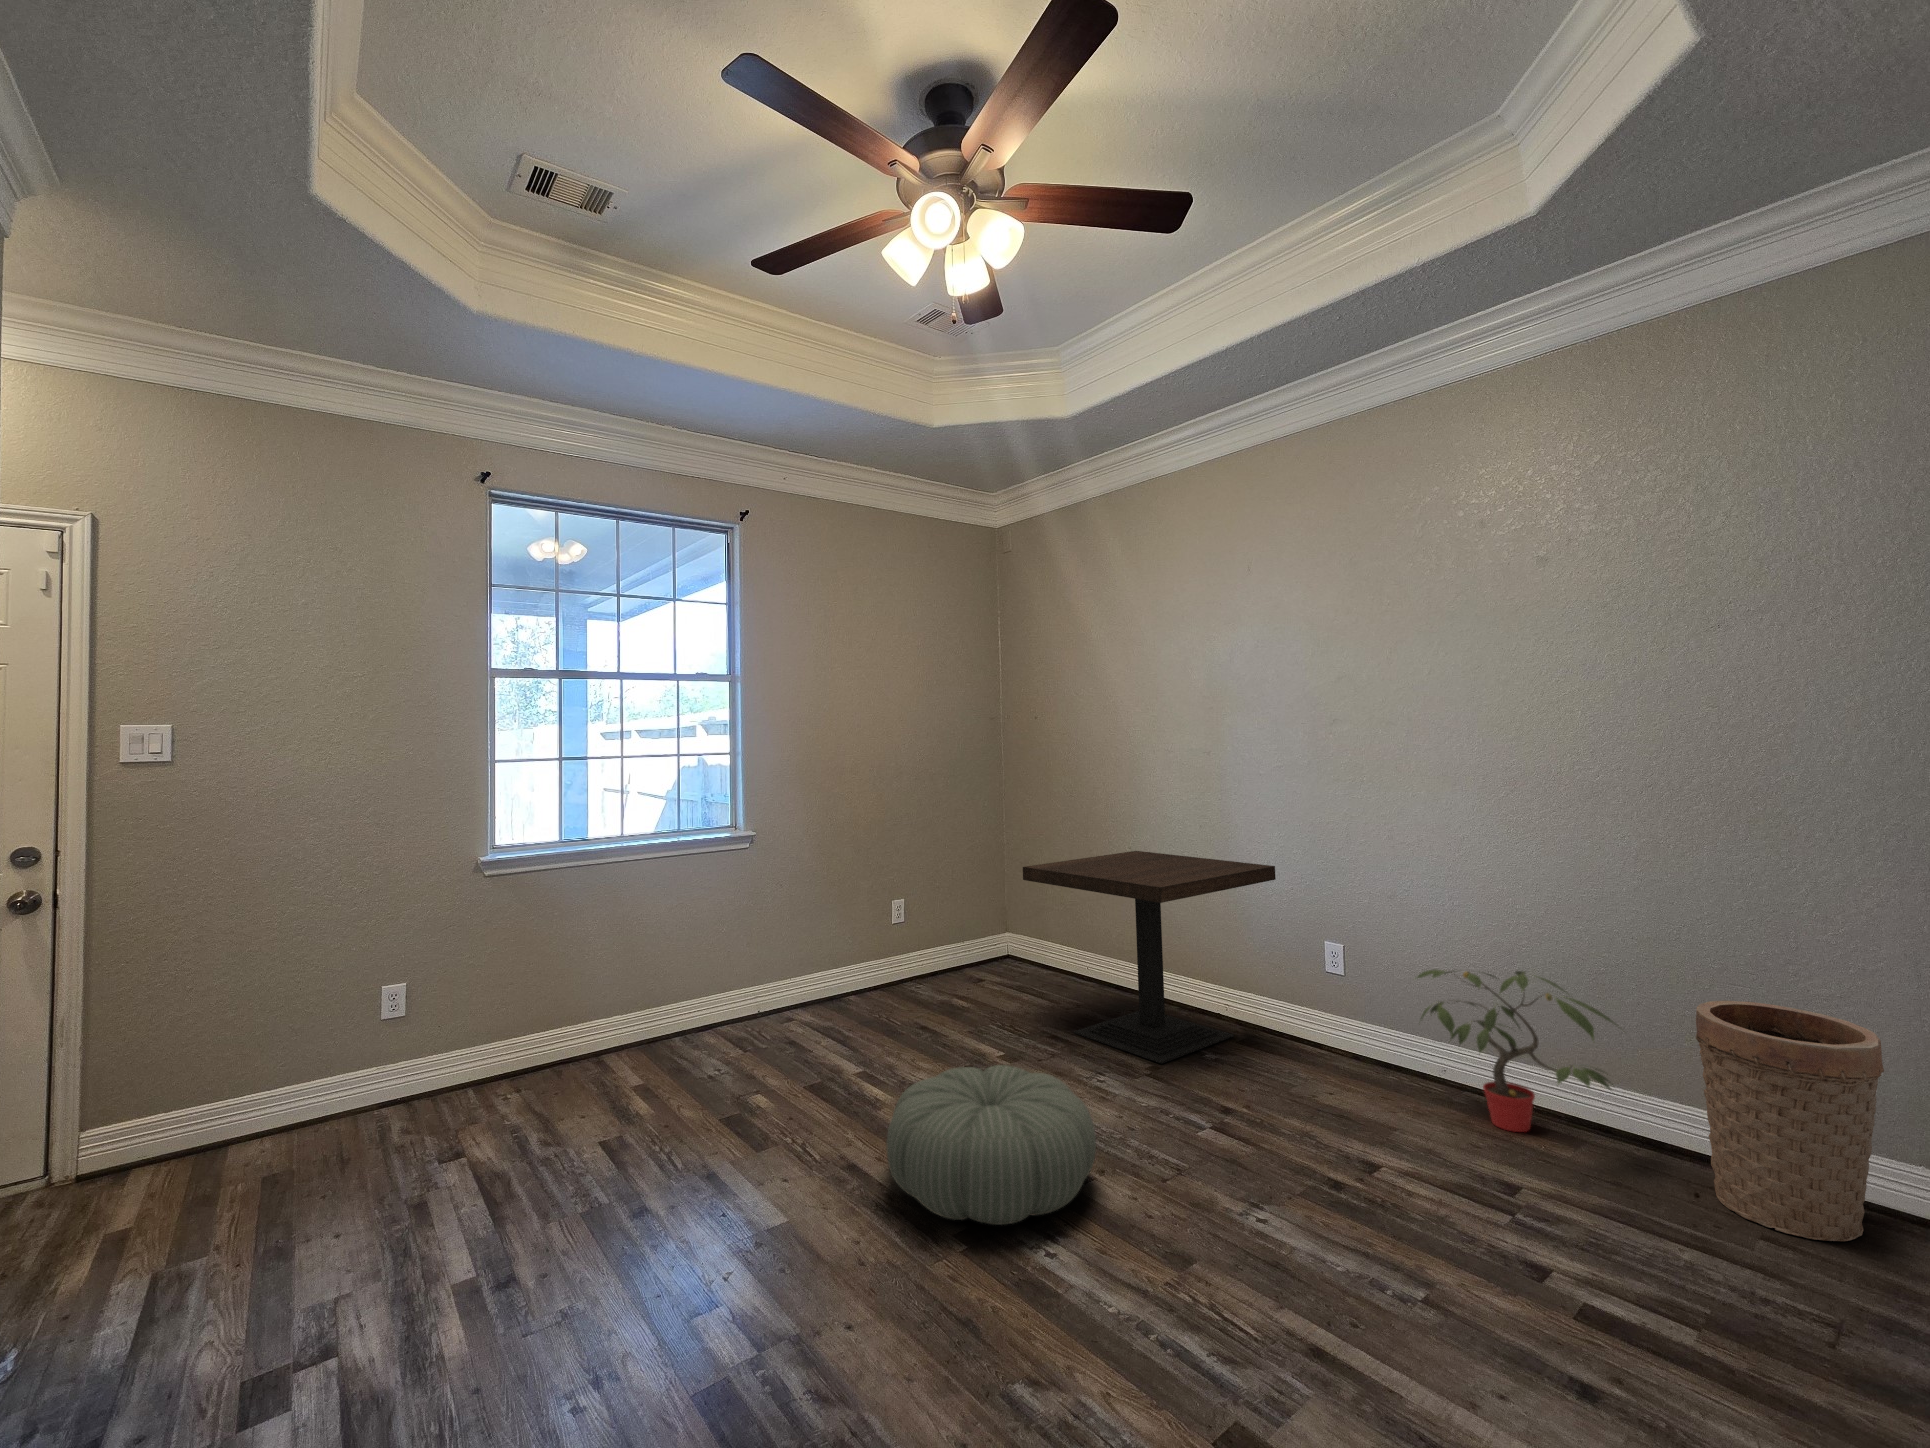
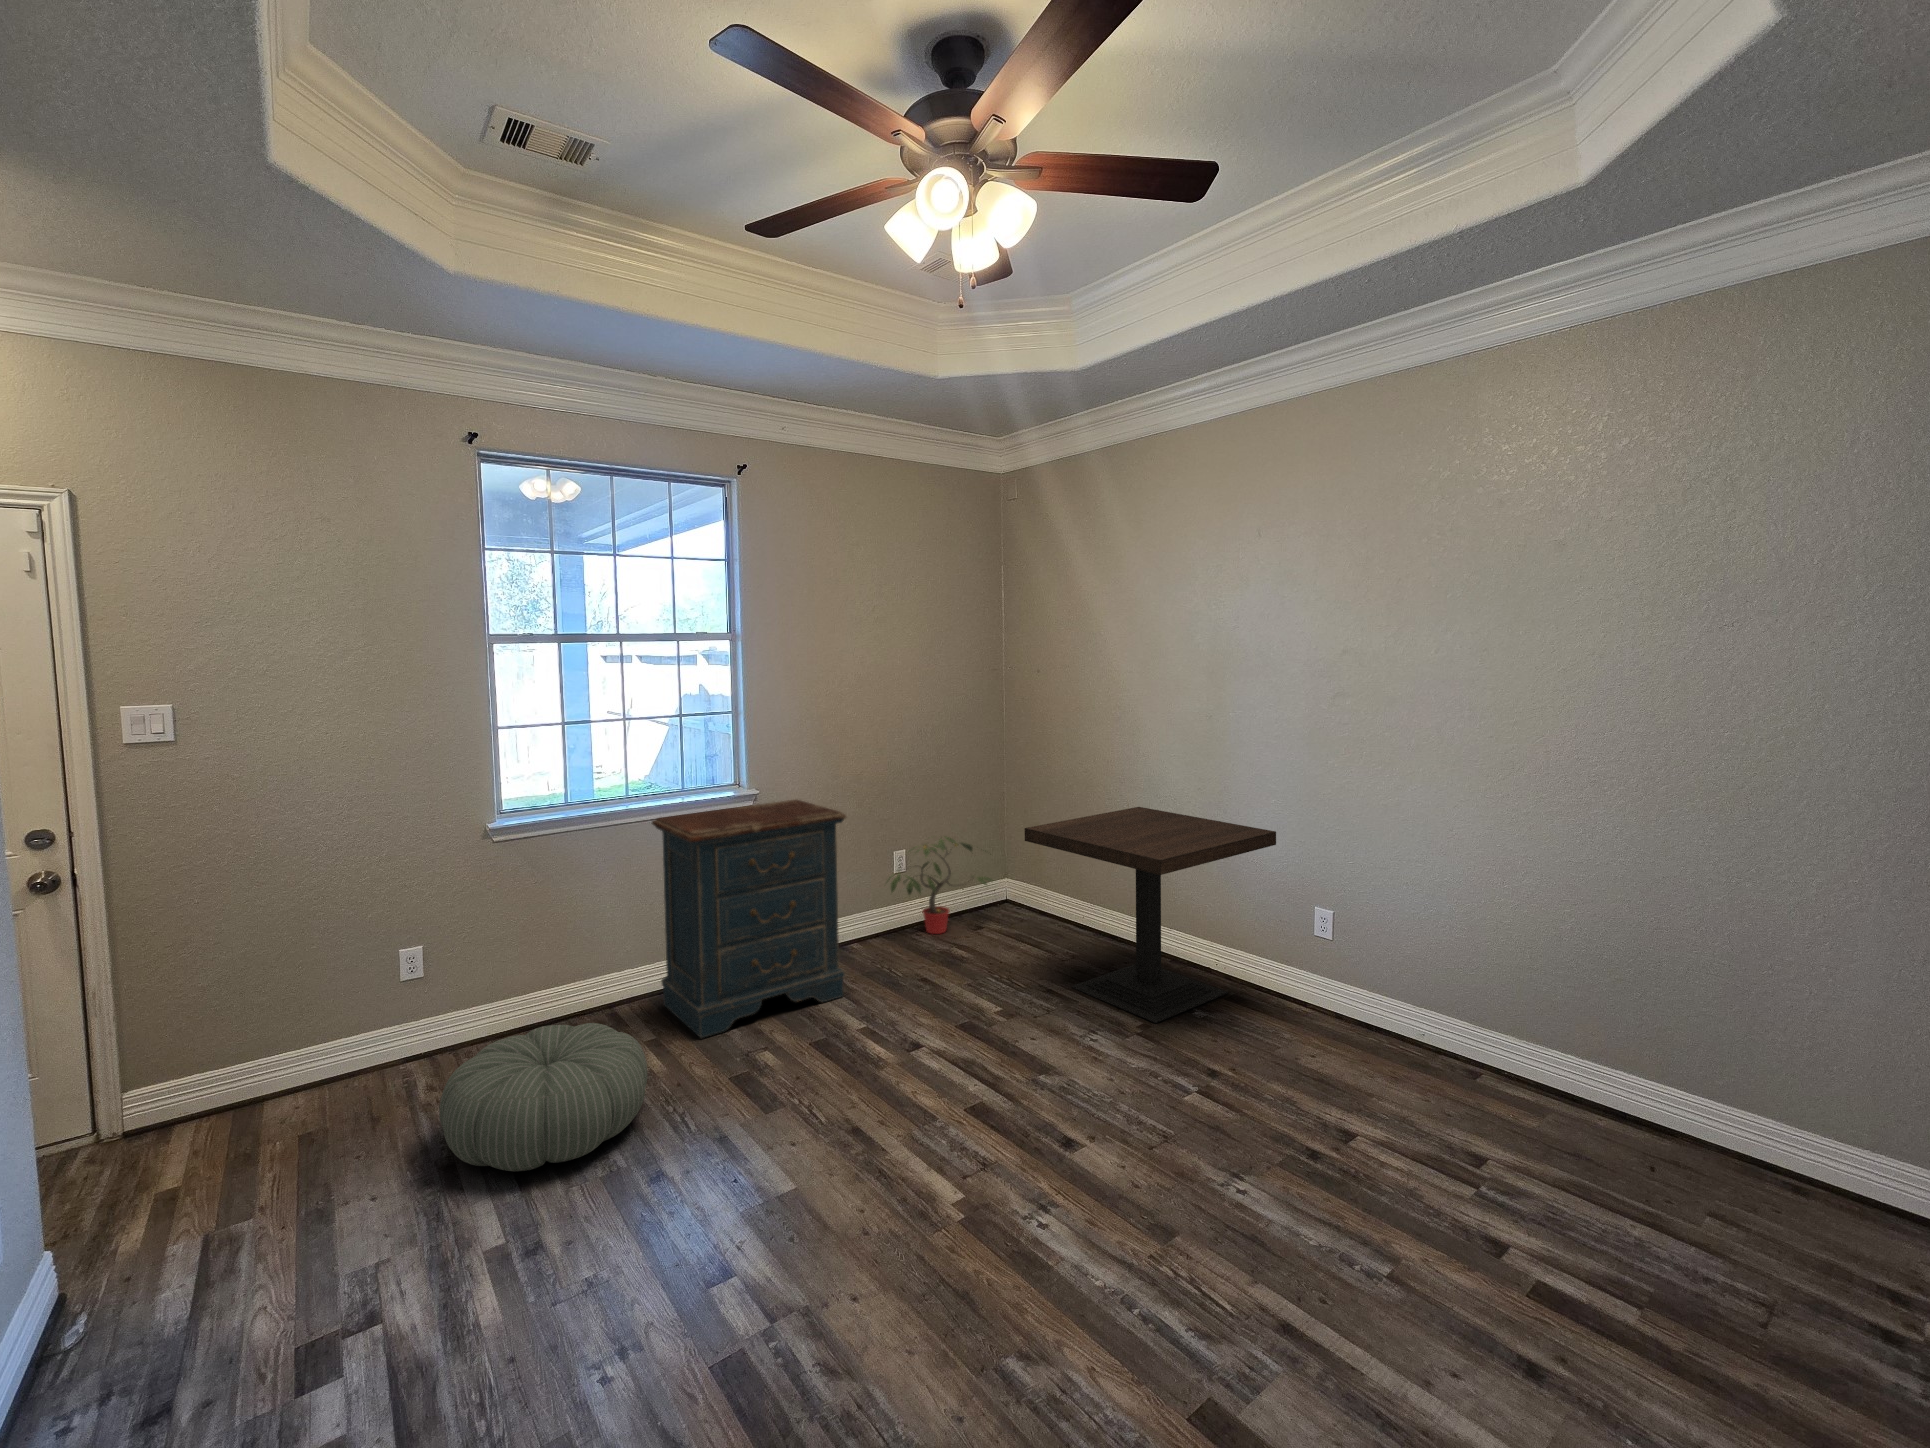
dresser: none [648,843,844,1082] -> present [652,800,846,1038]
potted plant: present [1417,969,1616,1132] -> present [888,837,992,934]
basket: present [1696,1001,1884,1241] -> none [1672,992,1848,1221]
pouf: present [886,1065,1096,1225] -> present [440,1023,647,1171]

